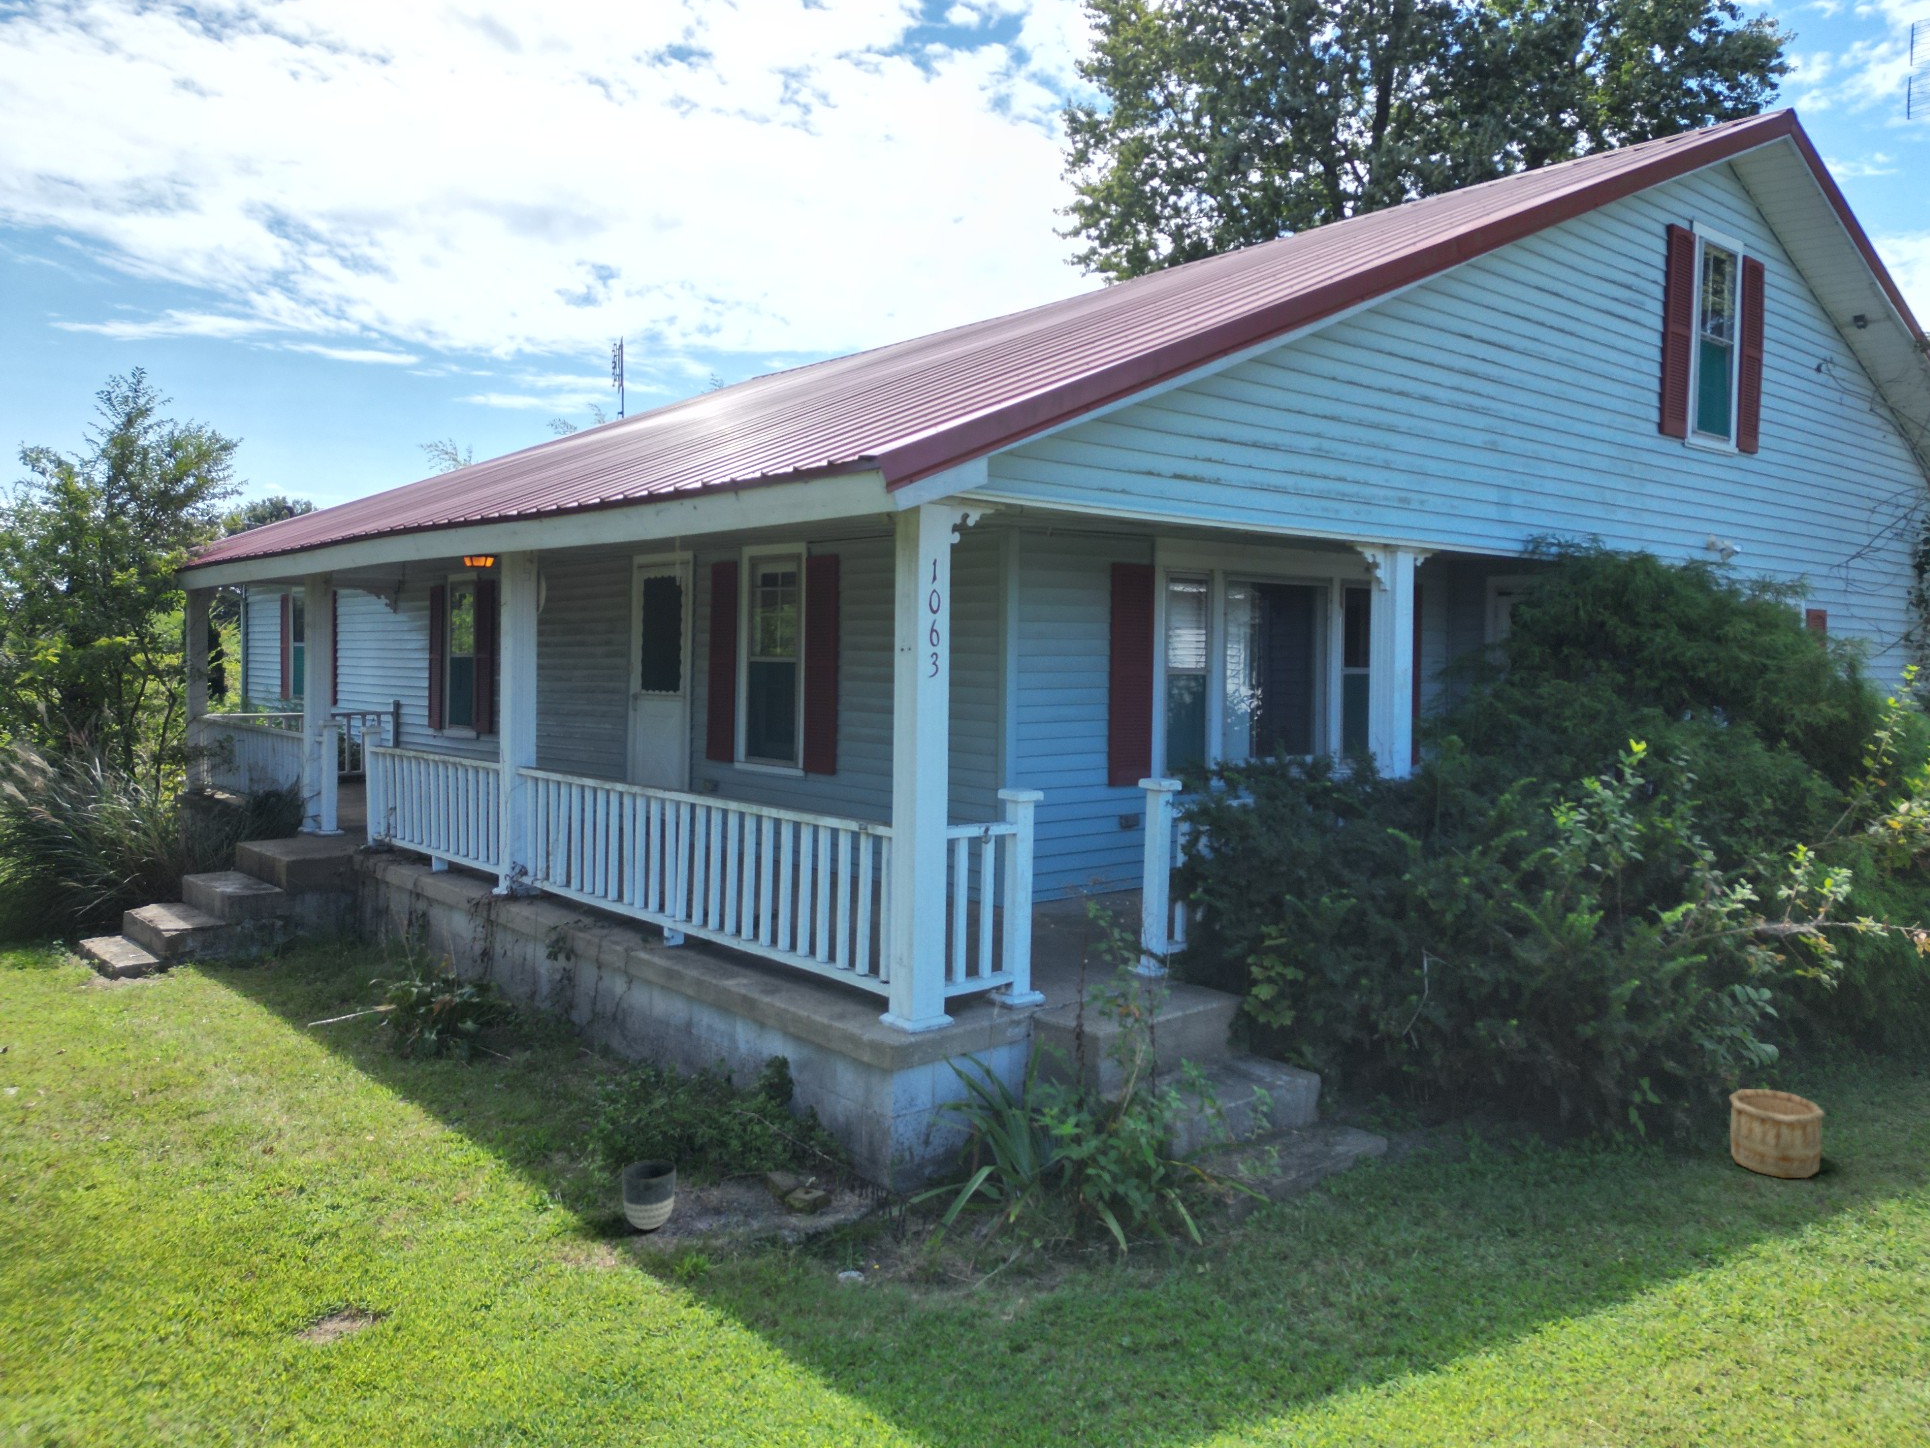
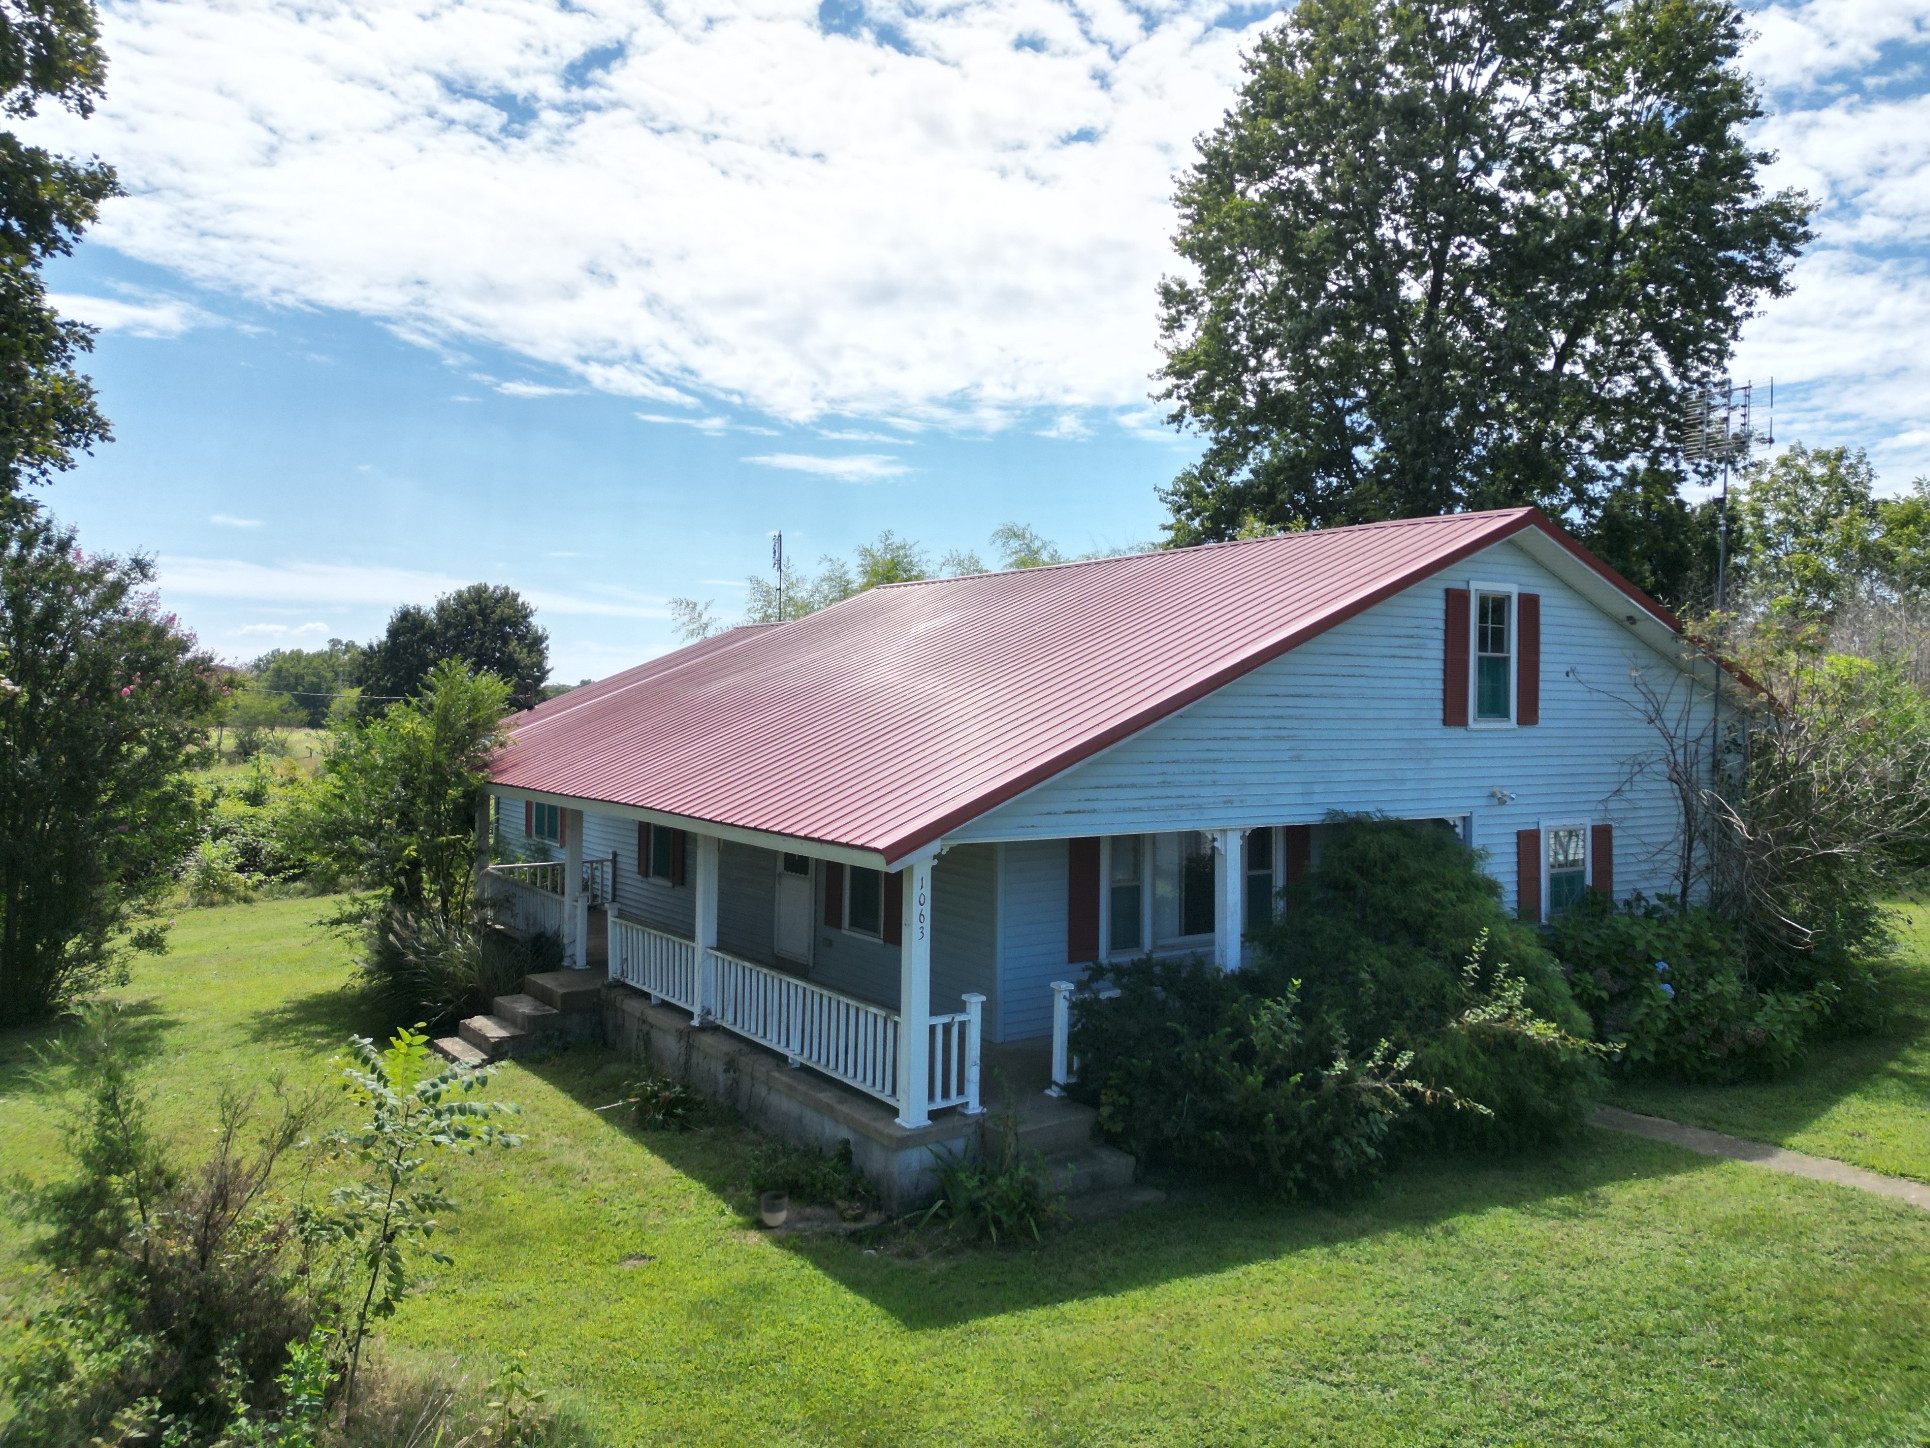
wooden bucket: present [1729,1089,1825,1178] -> none [1356,1174,1403,1224]

